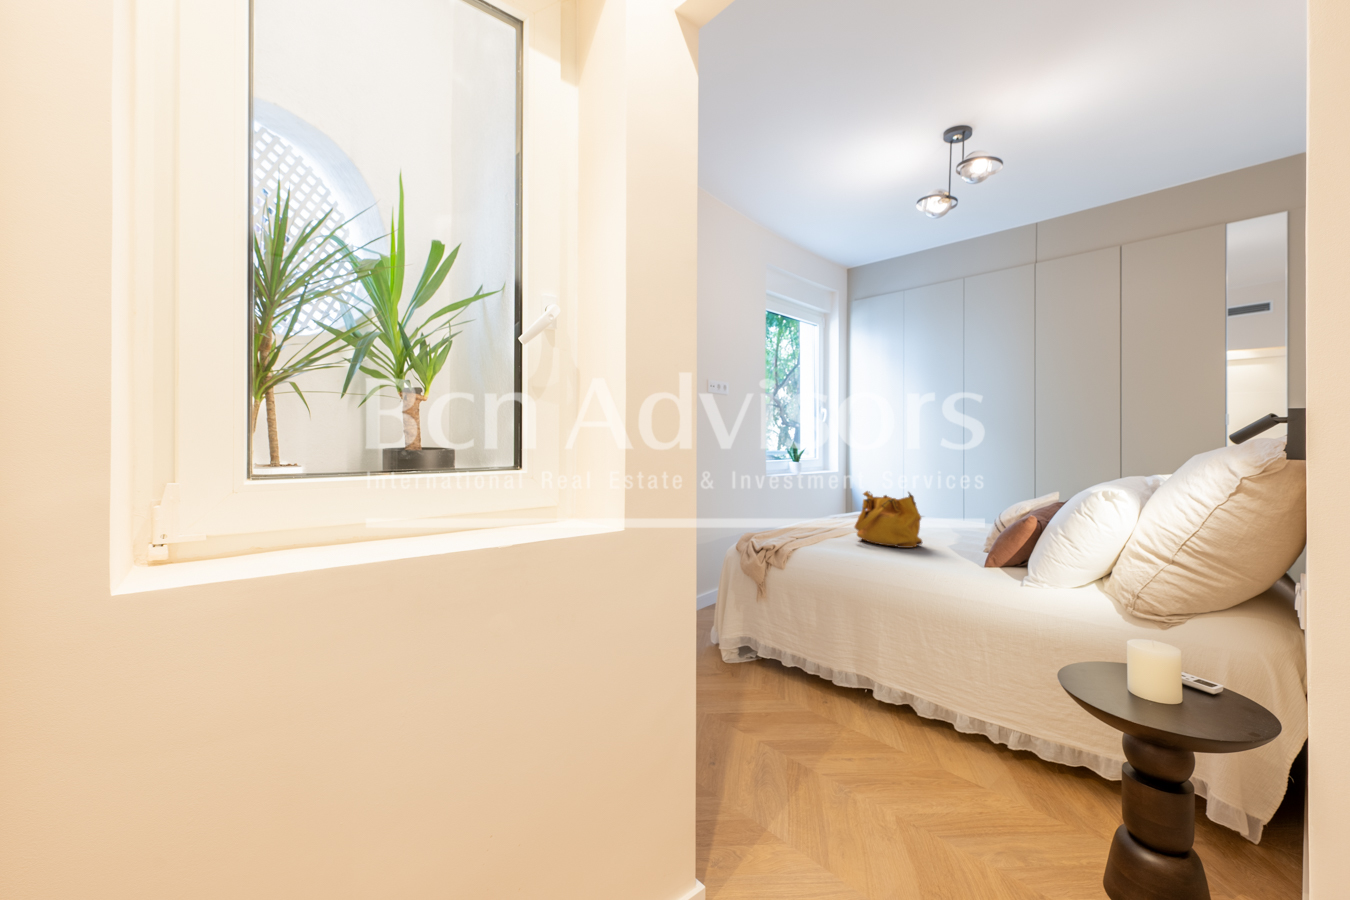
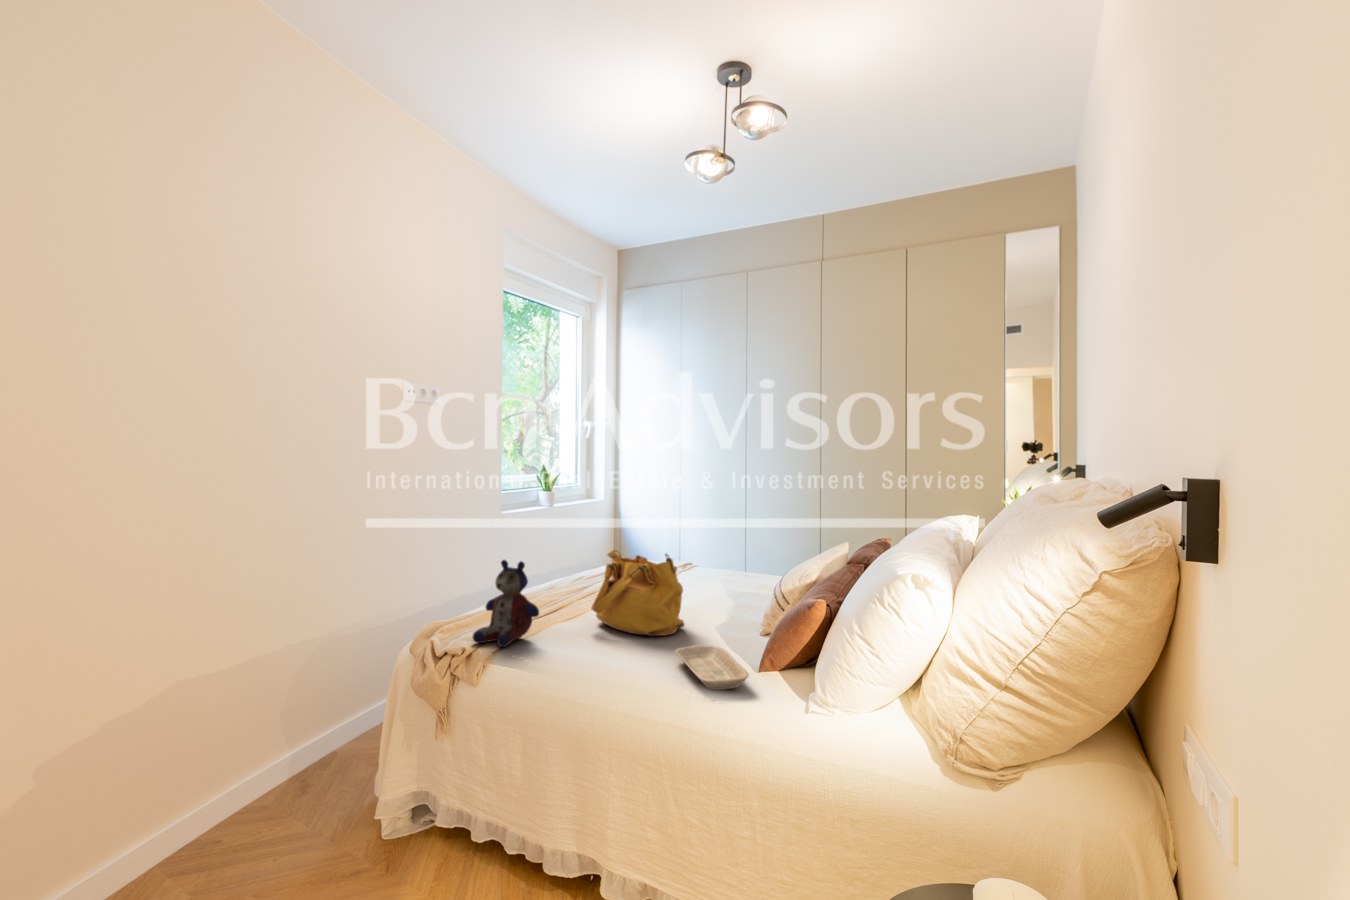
stuffed bear: none [779,492,822,545] -> present [473,560,539,647]
tray: none [920,550,976,571] -> present [676,645,749,690]

